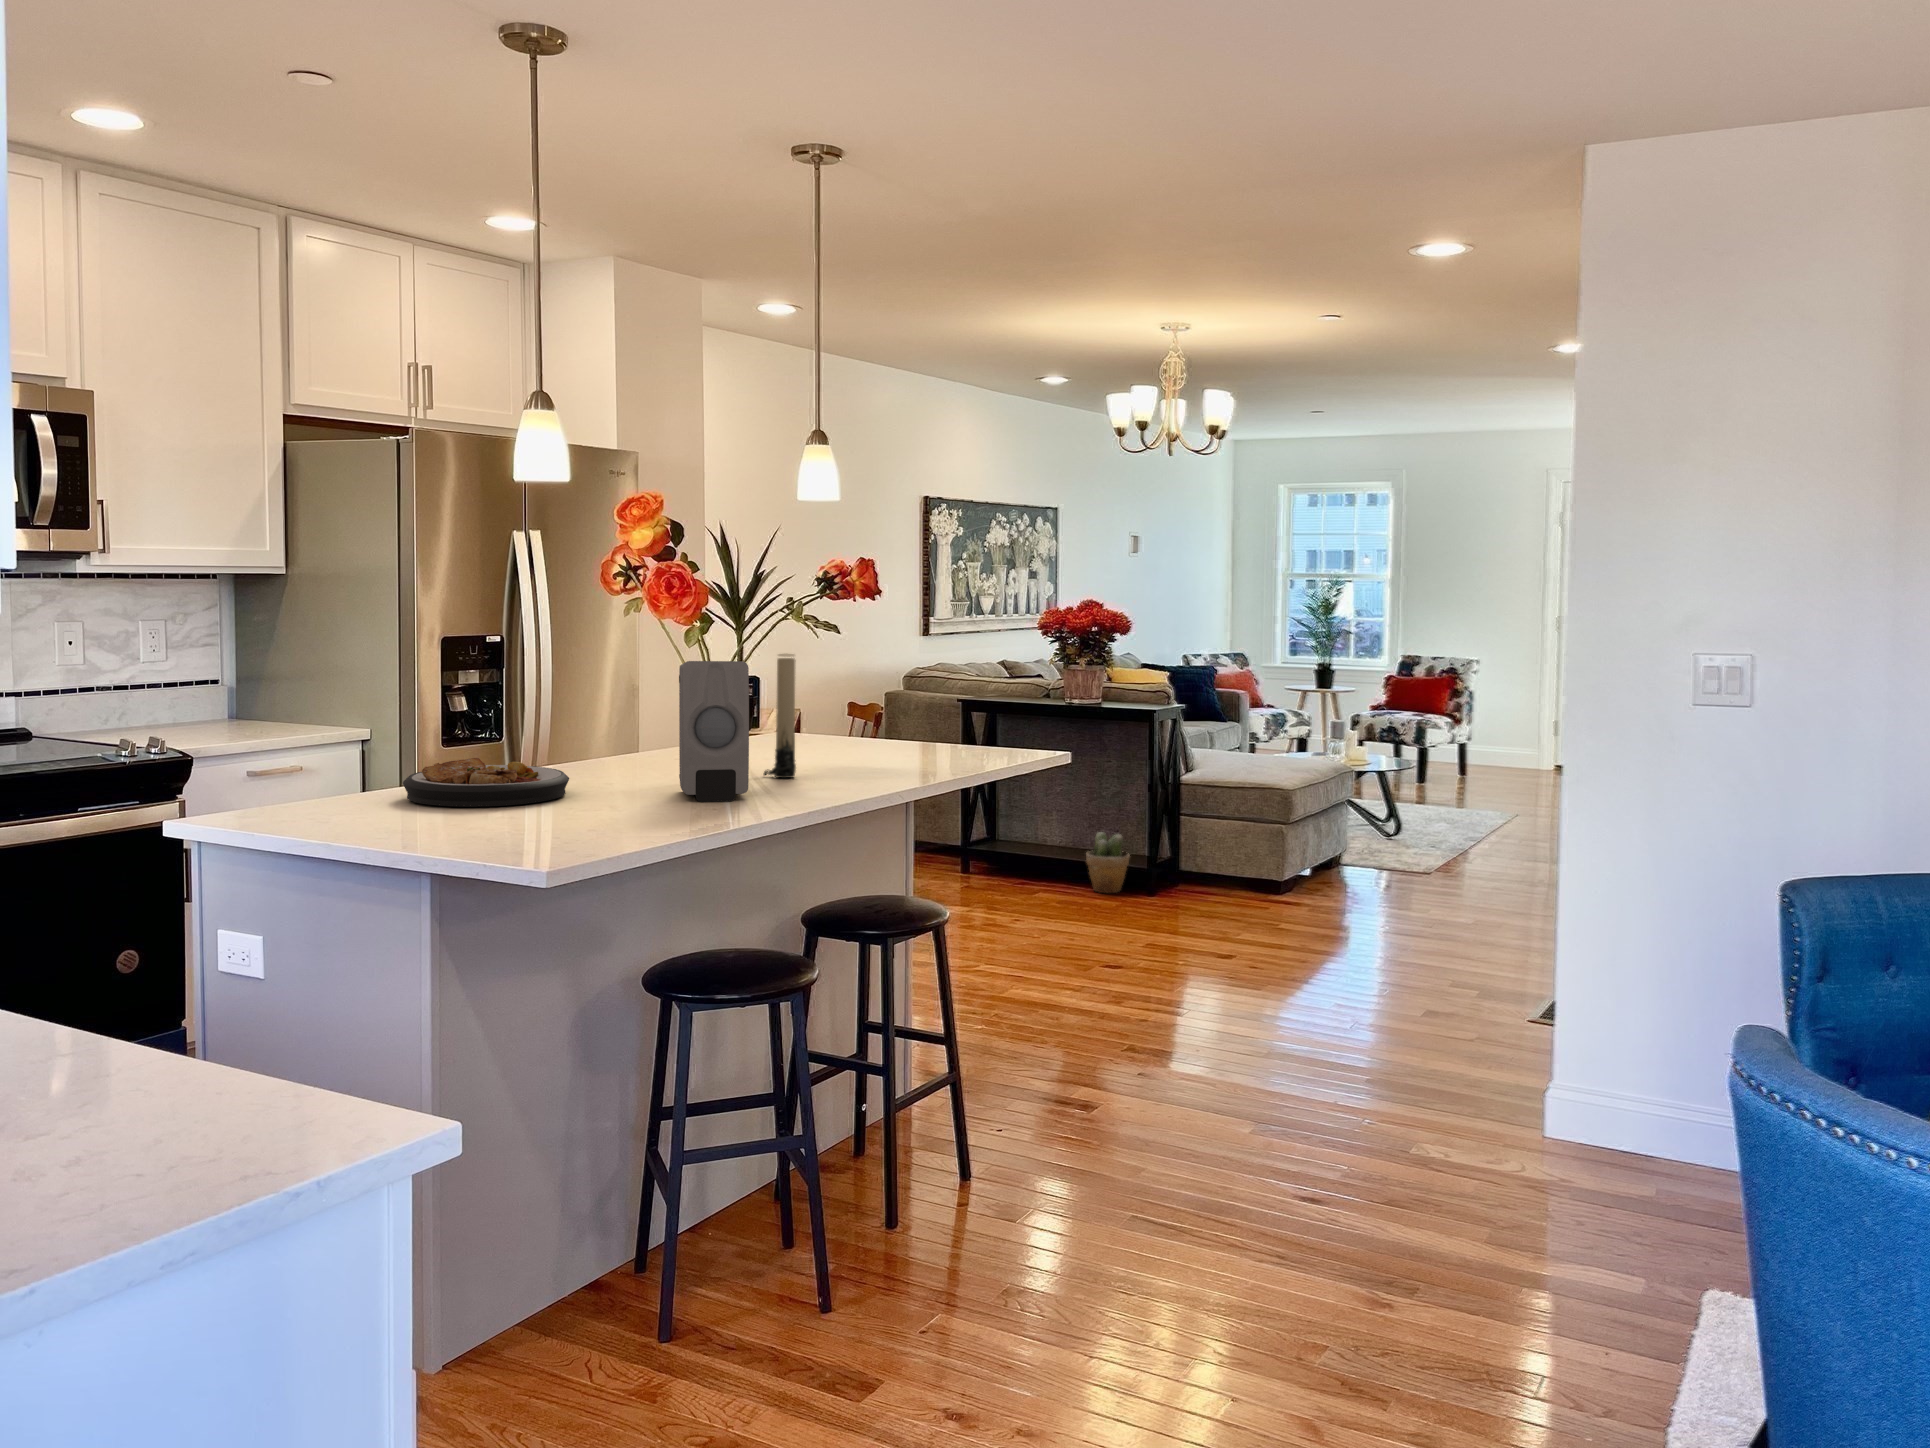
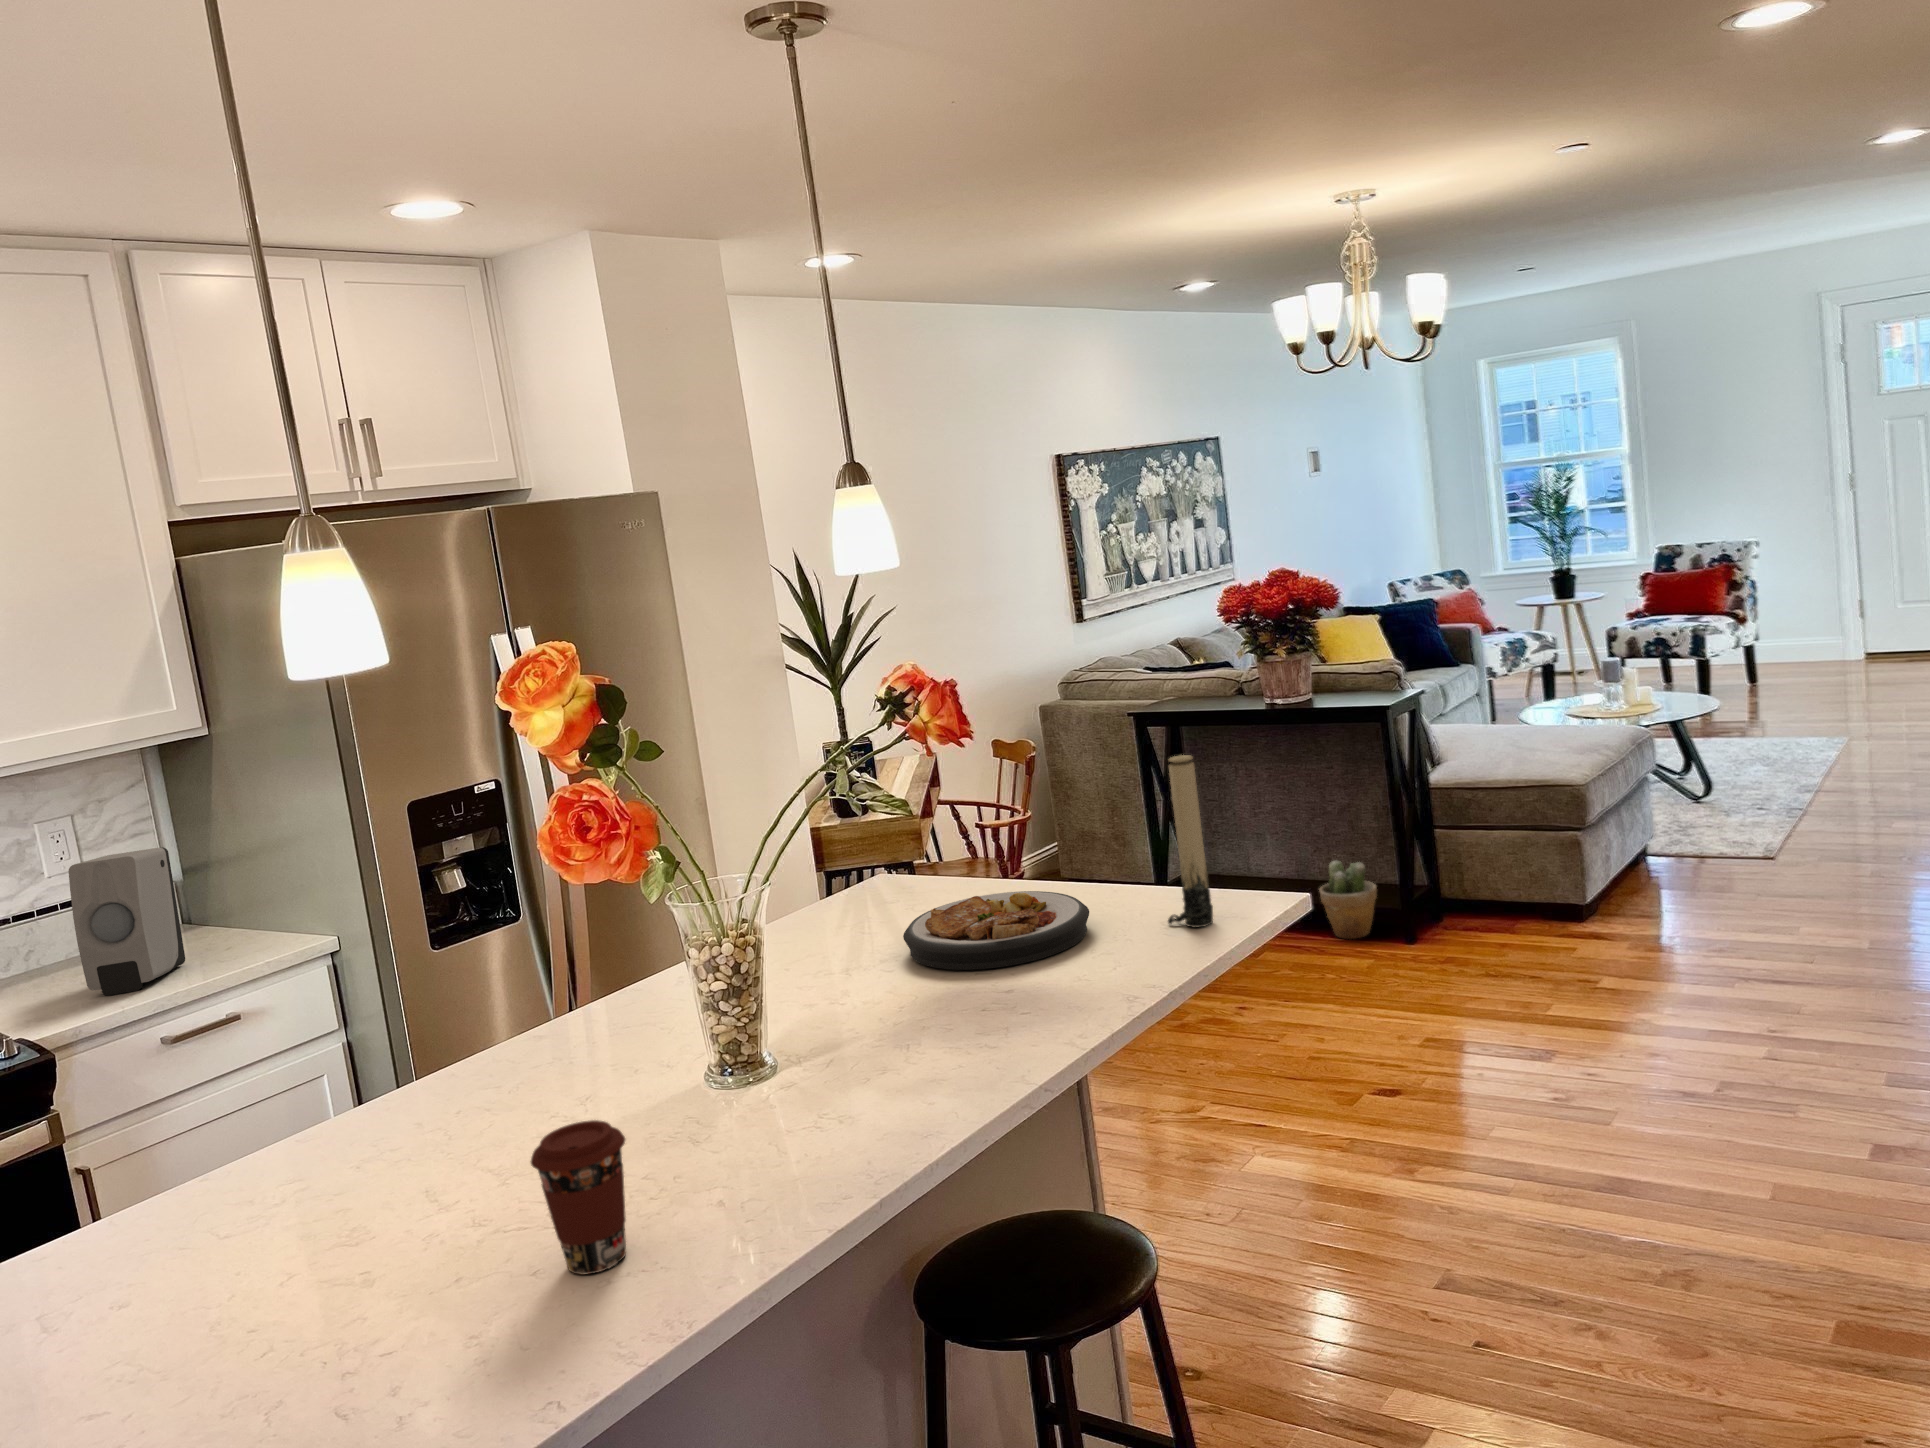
candle: present [763,654,796,778] -> present [1168,755,1213,927]
soap dispenser: present [679,661,749,802] -> present [68,847,185,995]
coffee cup: none [631,737,681,812] -> present [531,1120,626,1275]
plate: present [403,758,569,807] -> present [903,891,1089,970]

